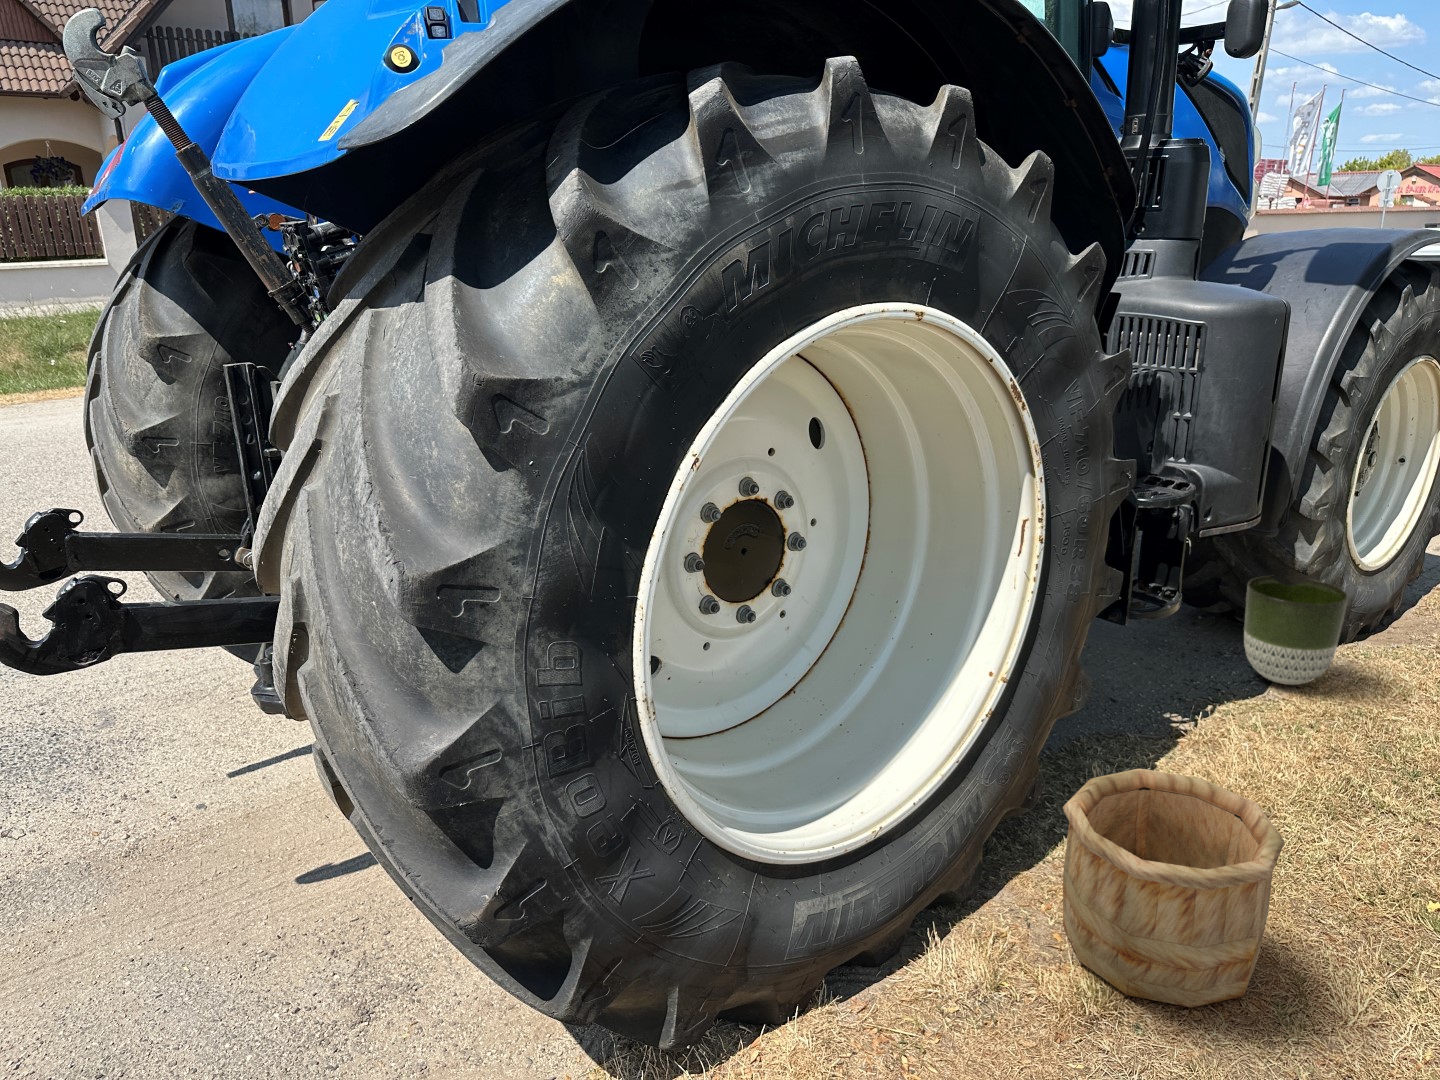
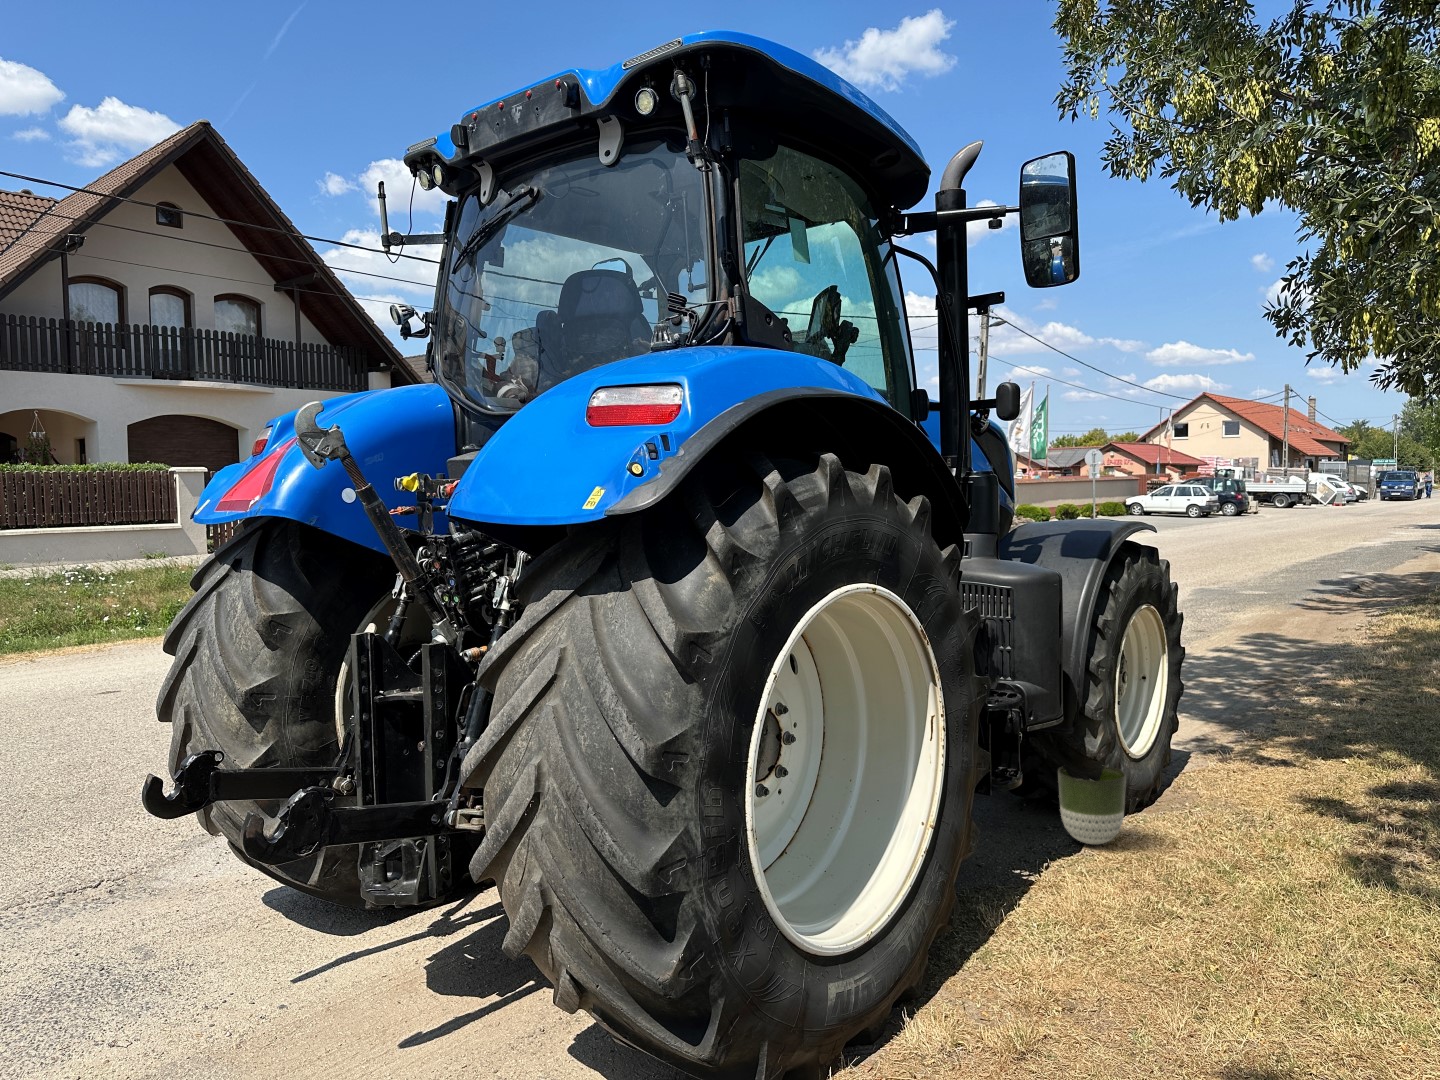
wooden bucket: present [1063,769,1285,1007] -> none [980,886,1121,1038]

